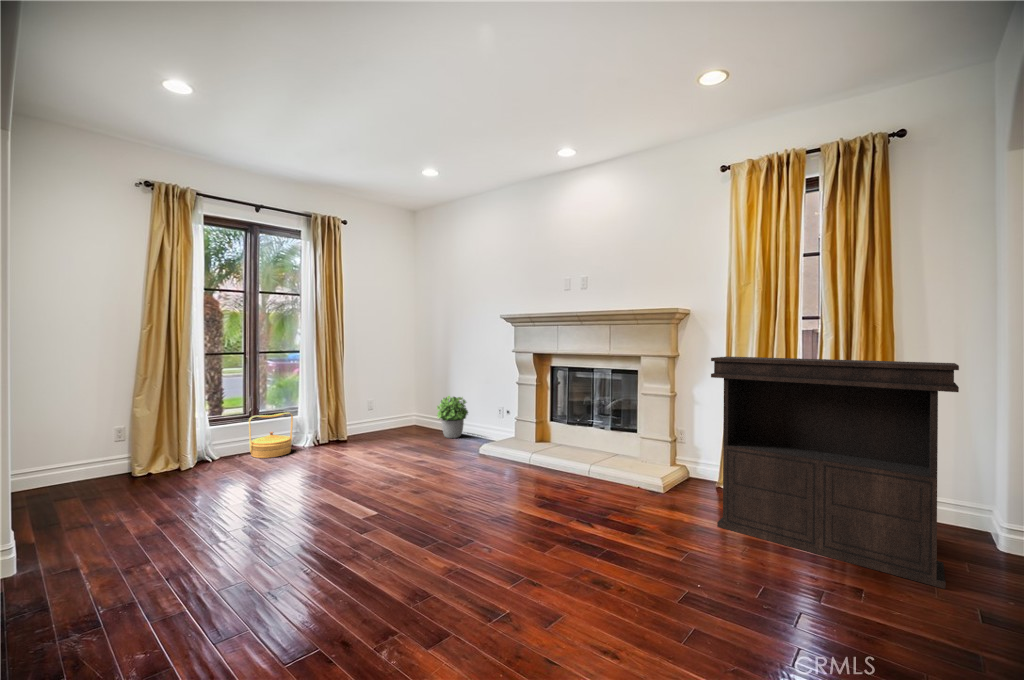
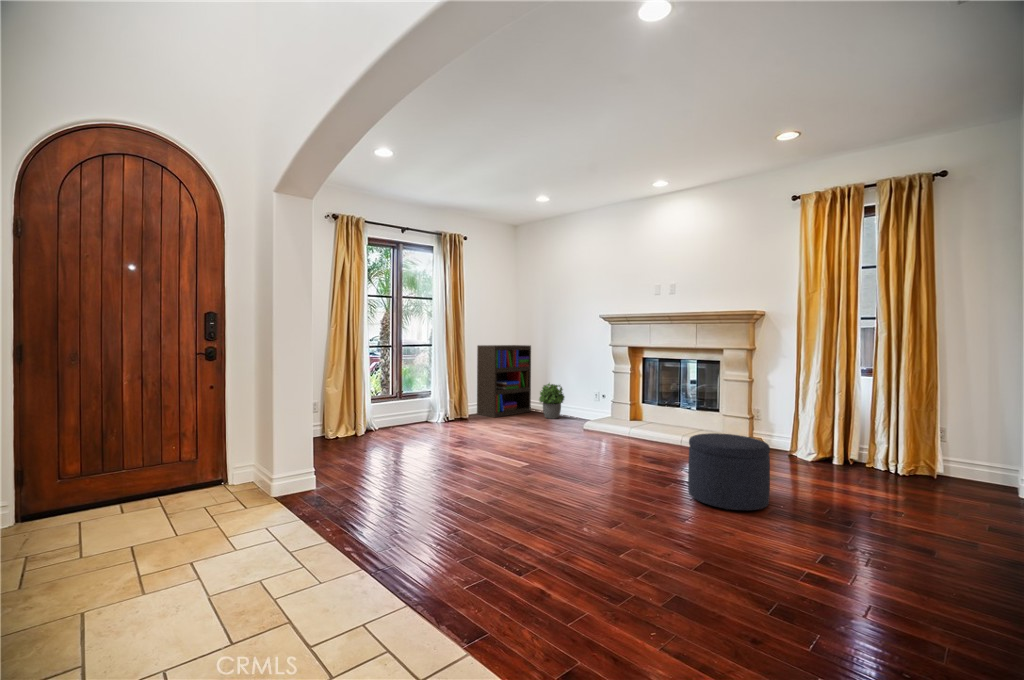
bookshelf: none [365,350,433,438] -> present [477,345,531,417]
console table: present [711,356,959,589] -> none [788,349,978,511]
woven basket: present [249,413,293,458] -> none [401,394,431,429]
ottoman: none [569,479,680,608] -> present [688,433,770,510]

